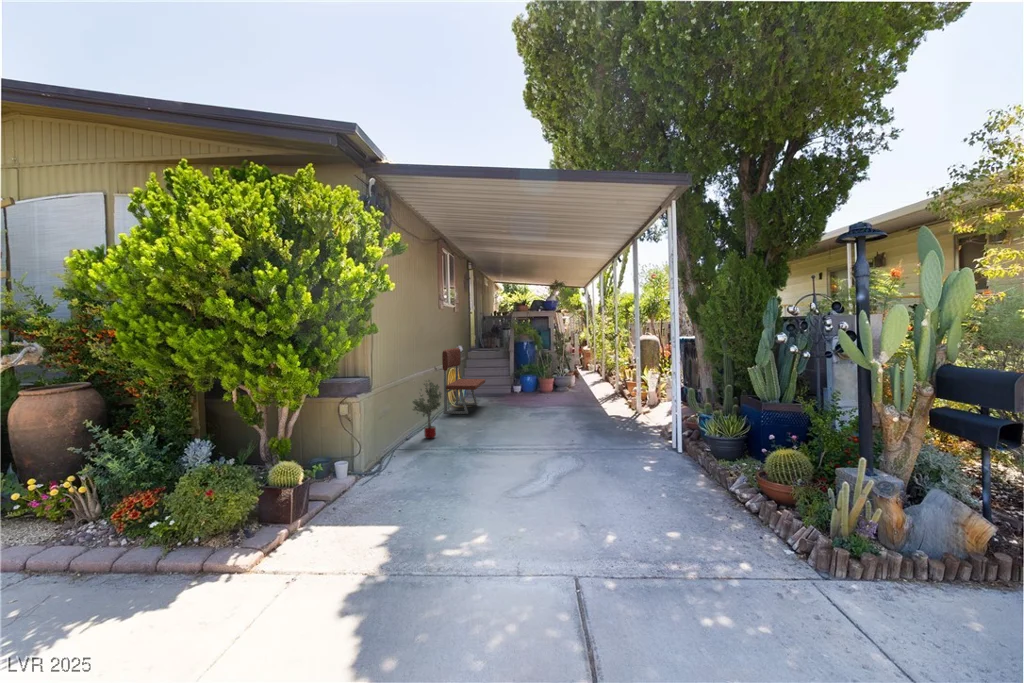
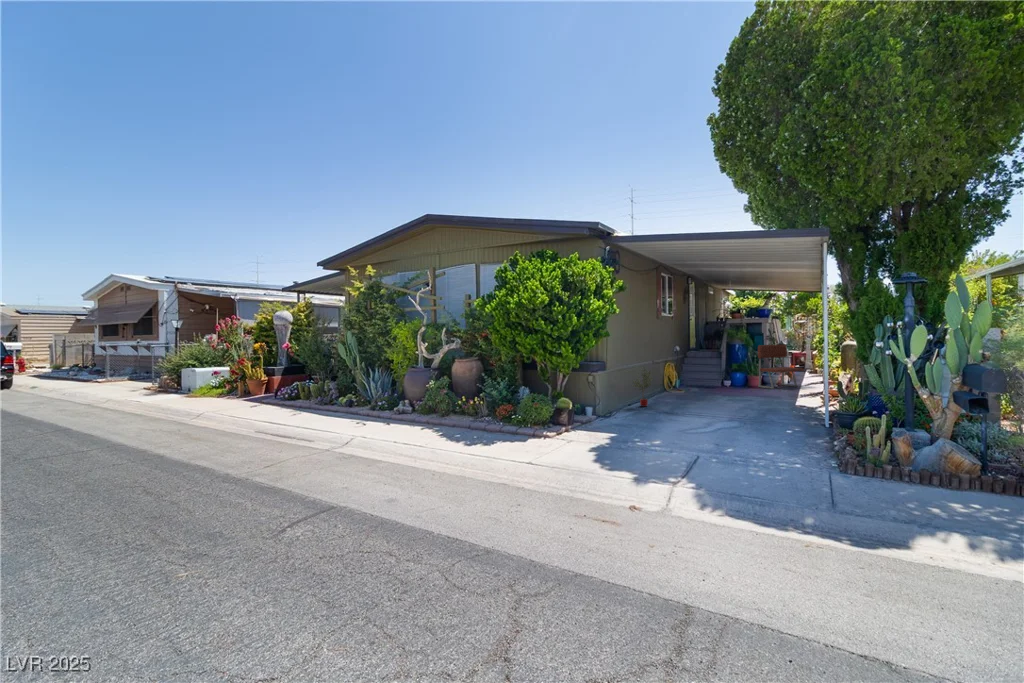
bench: present [442,348,485,414] -> present [758,345,804,389]

